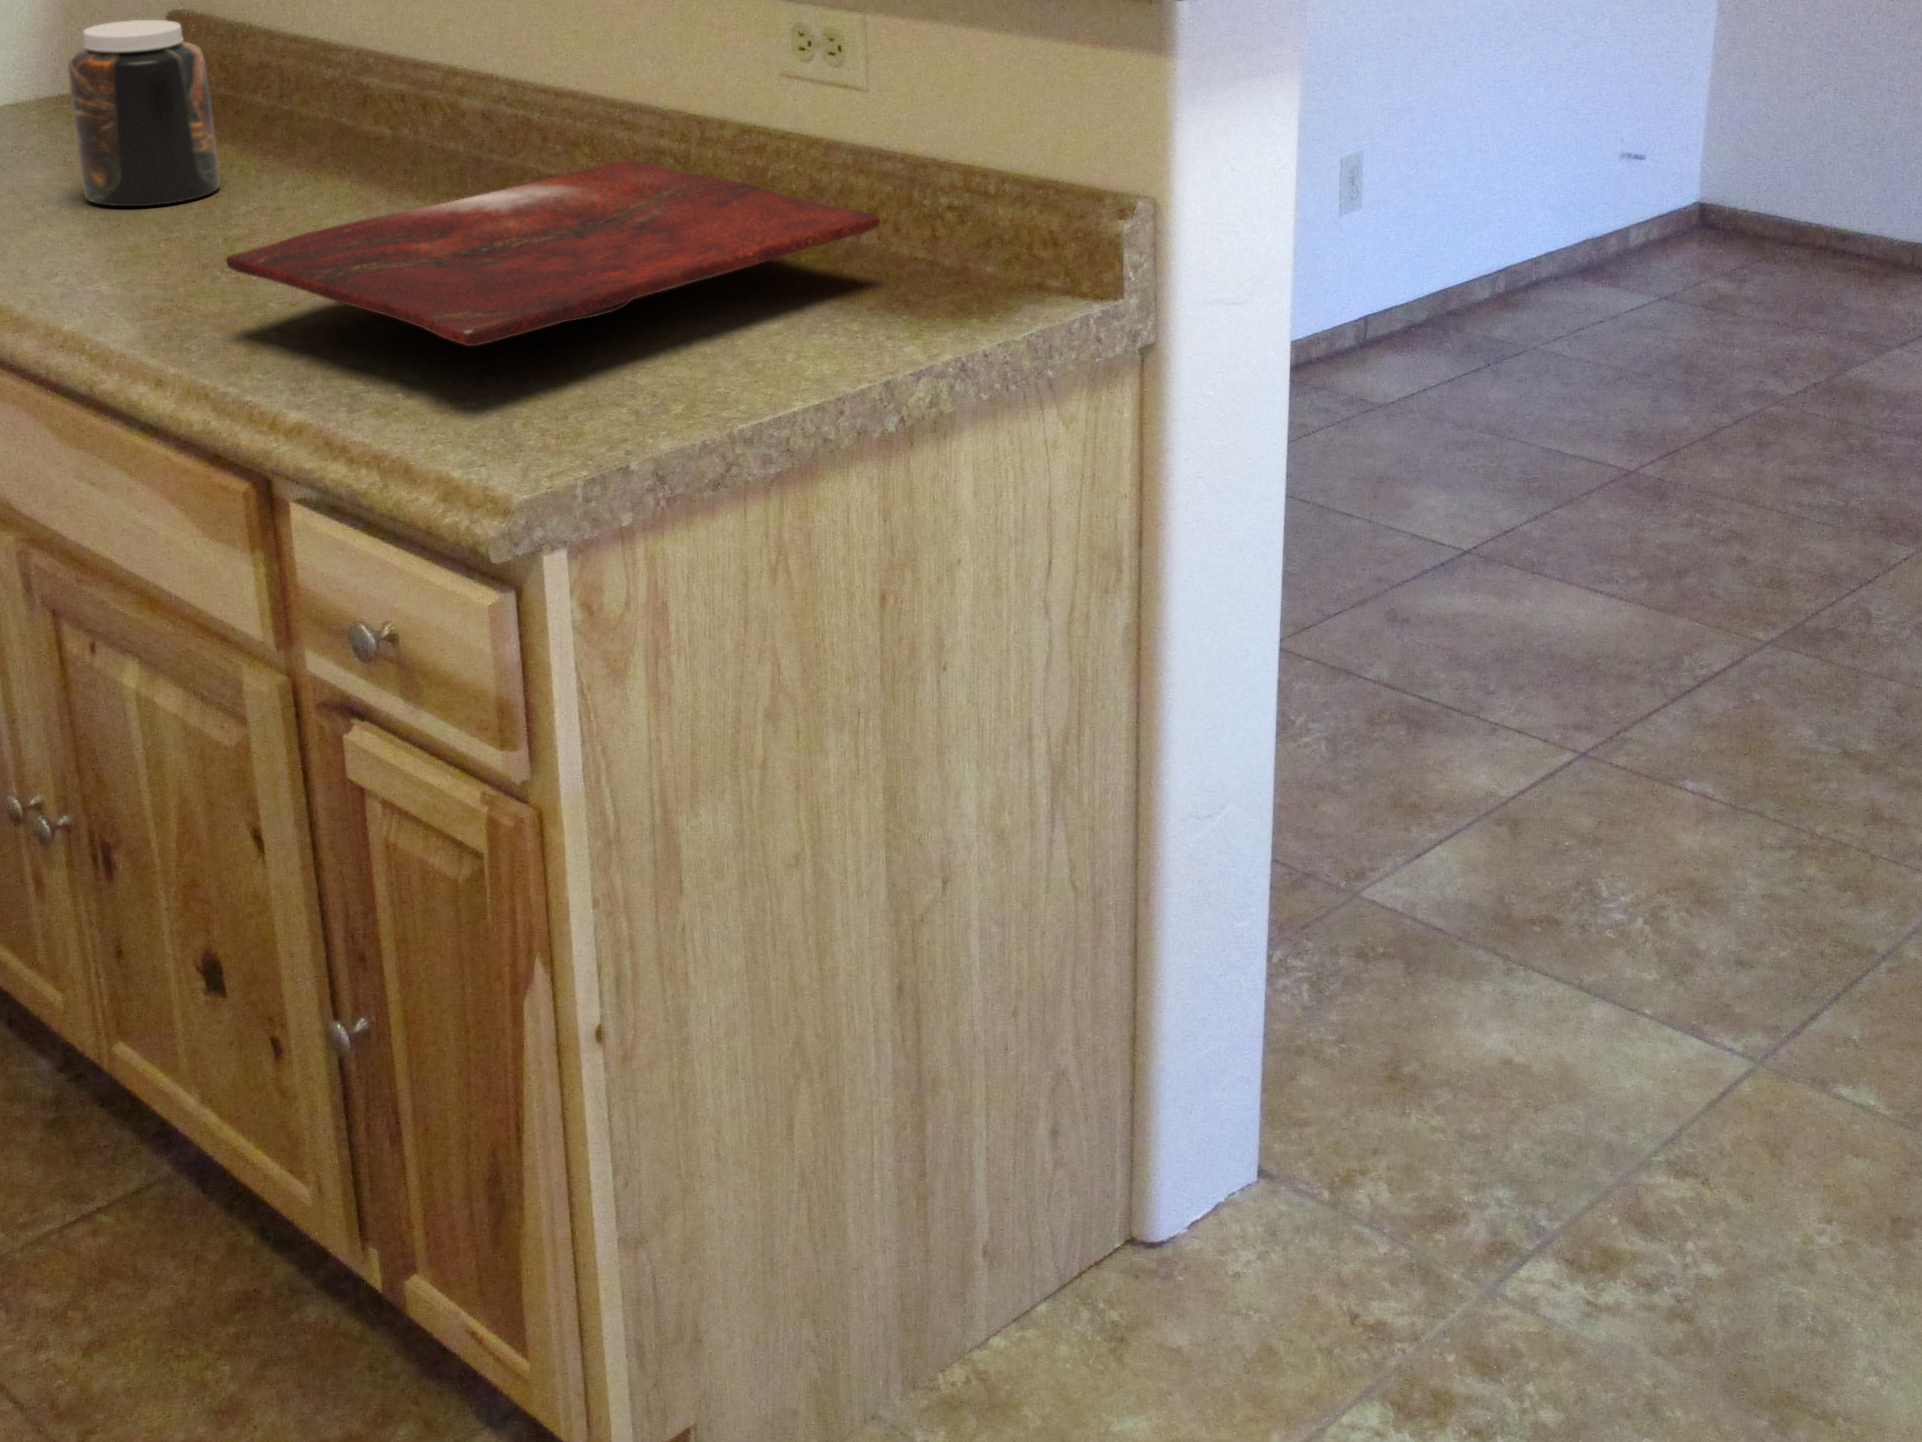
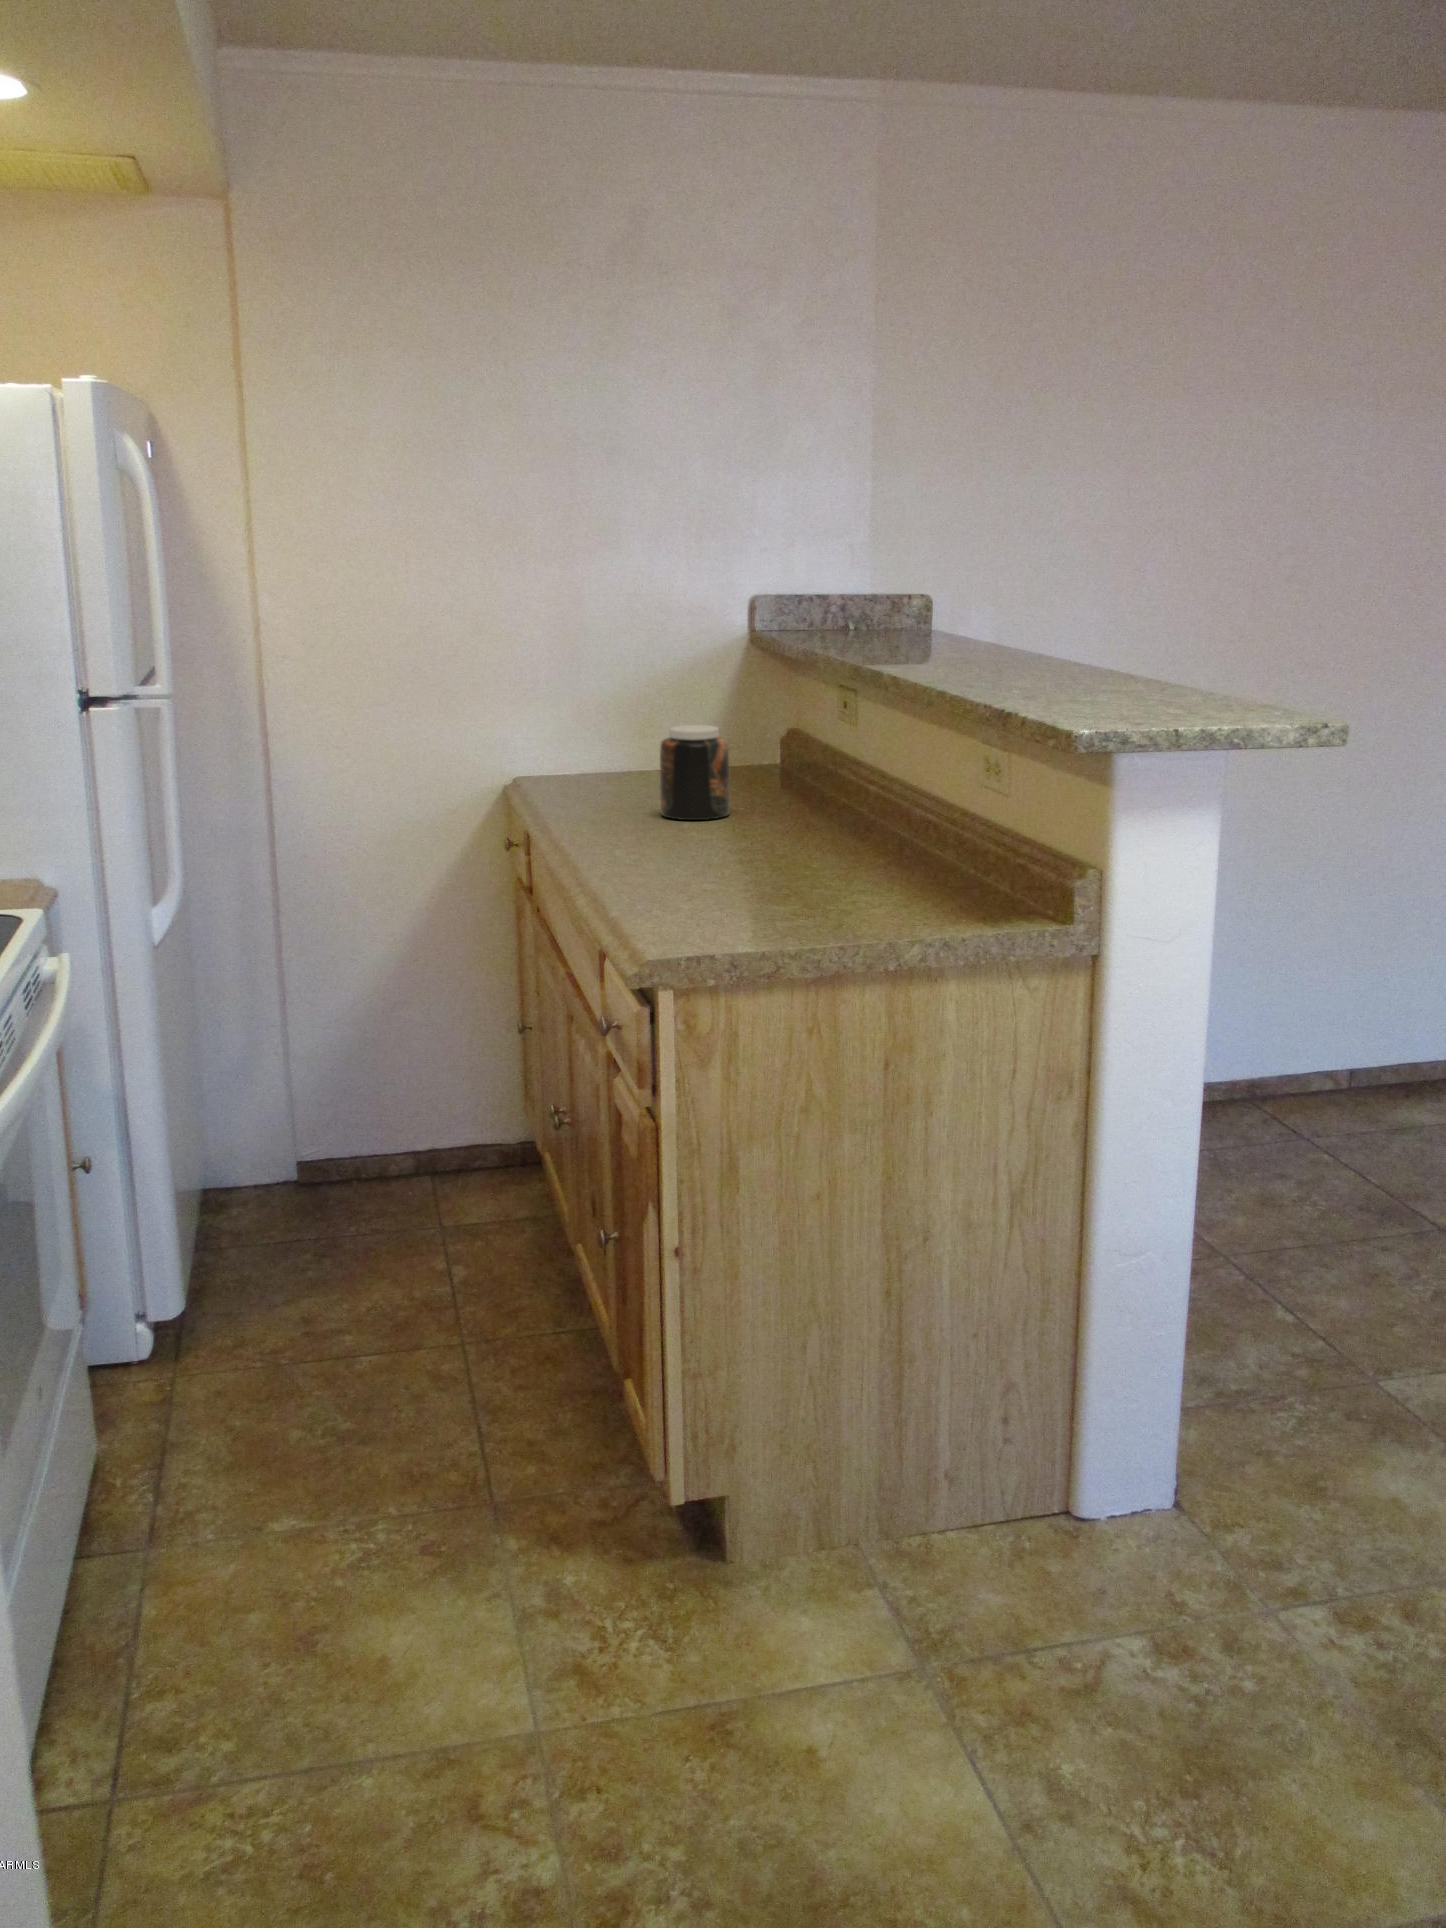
cutting board: present [226,160,880,346] -> none [633,821,963,892]

